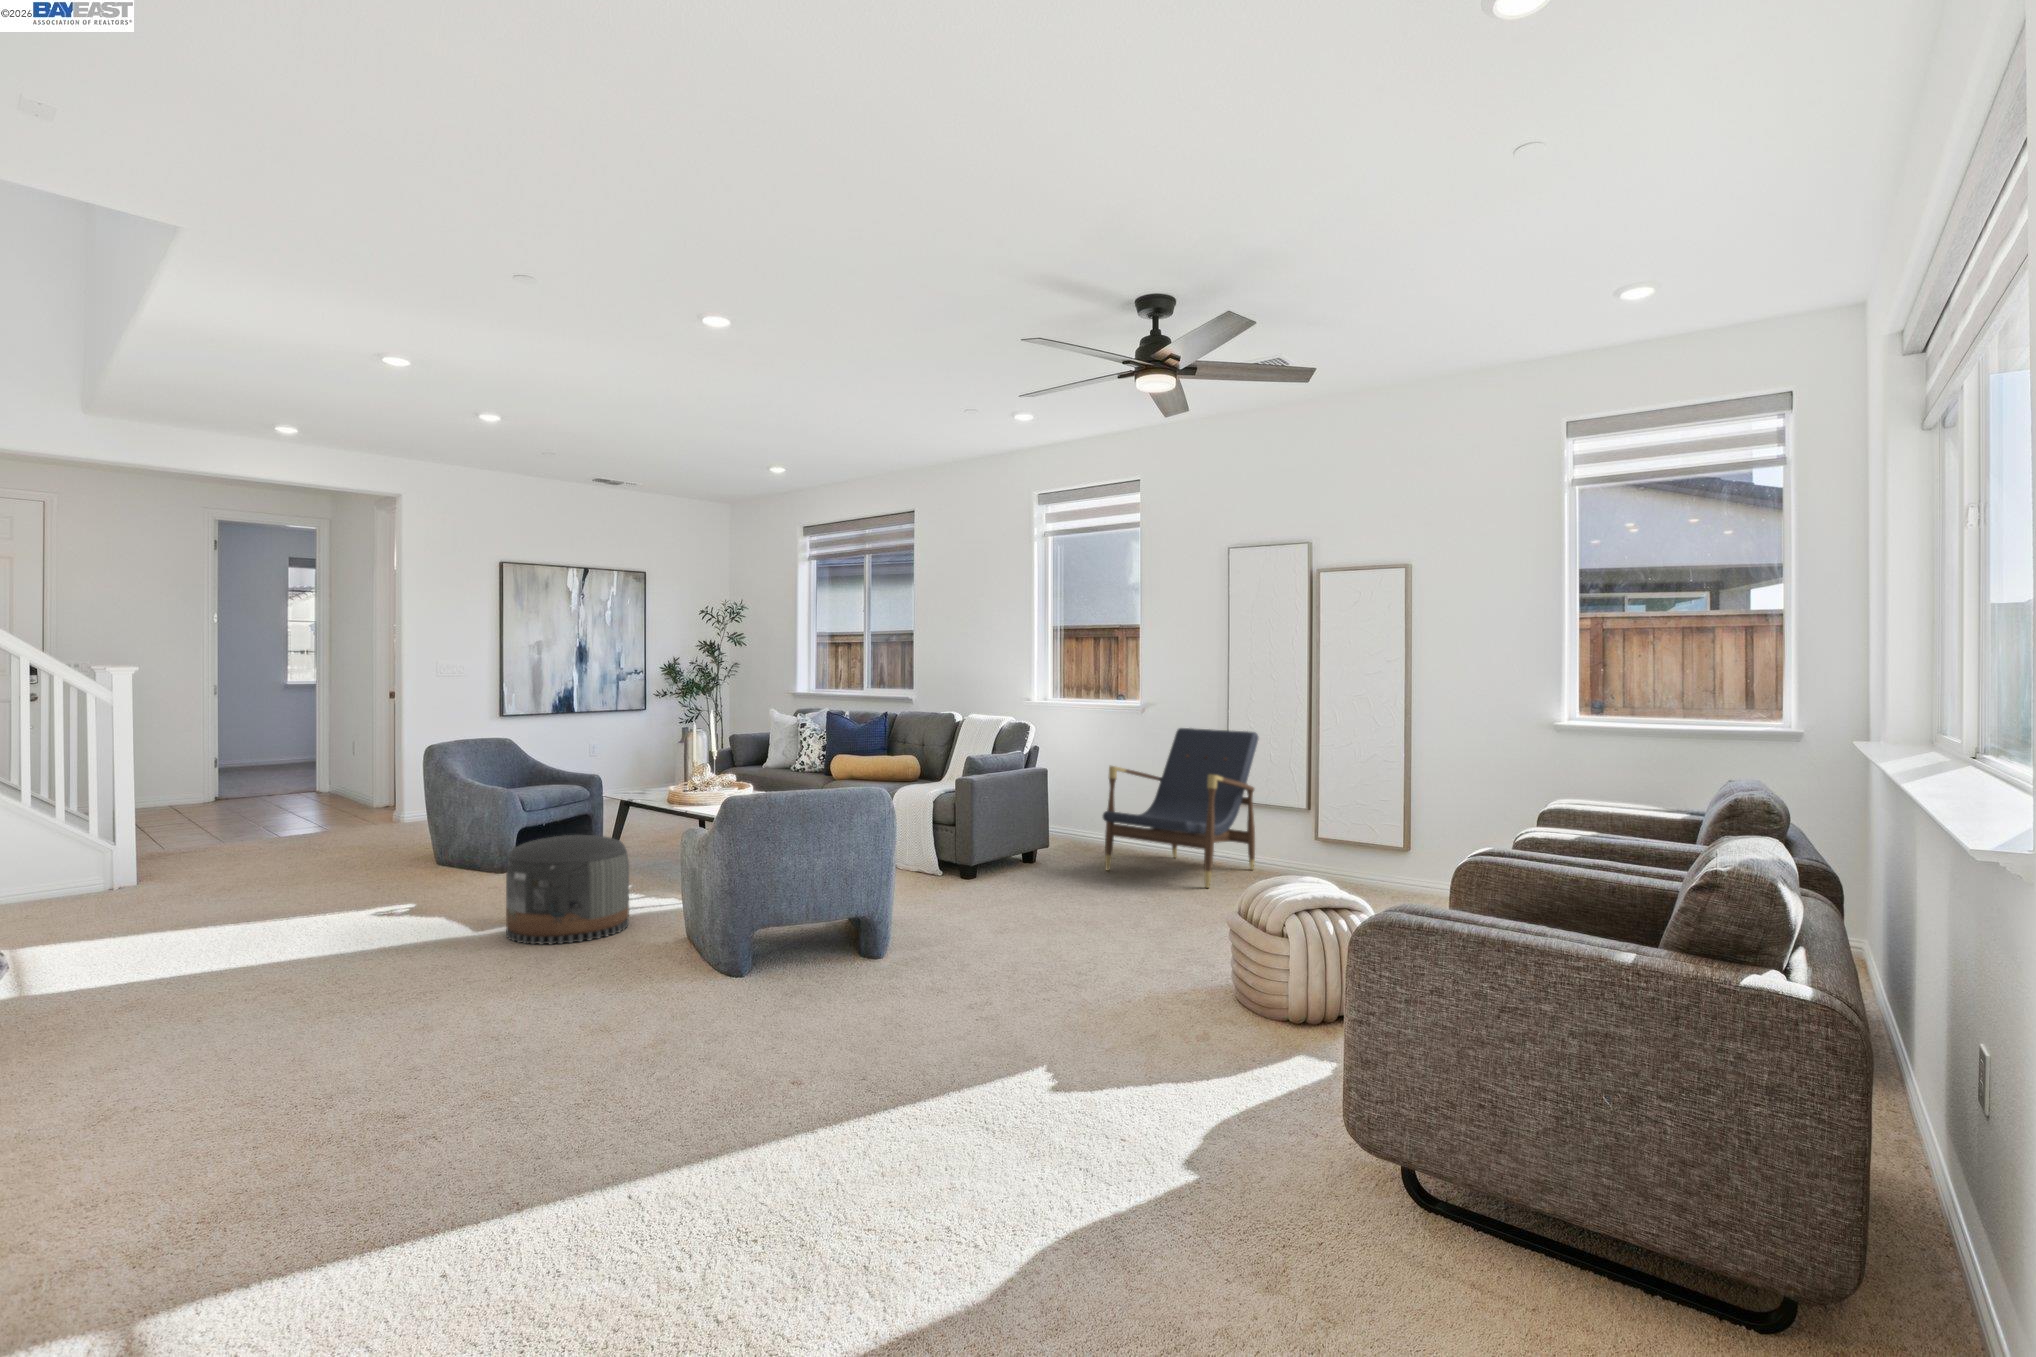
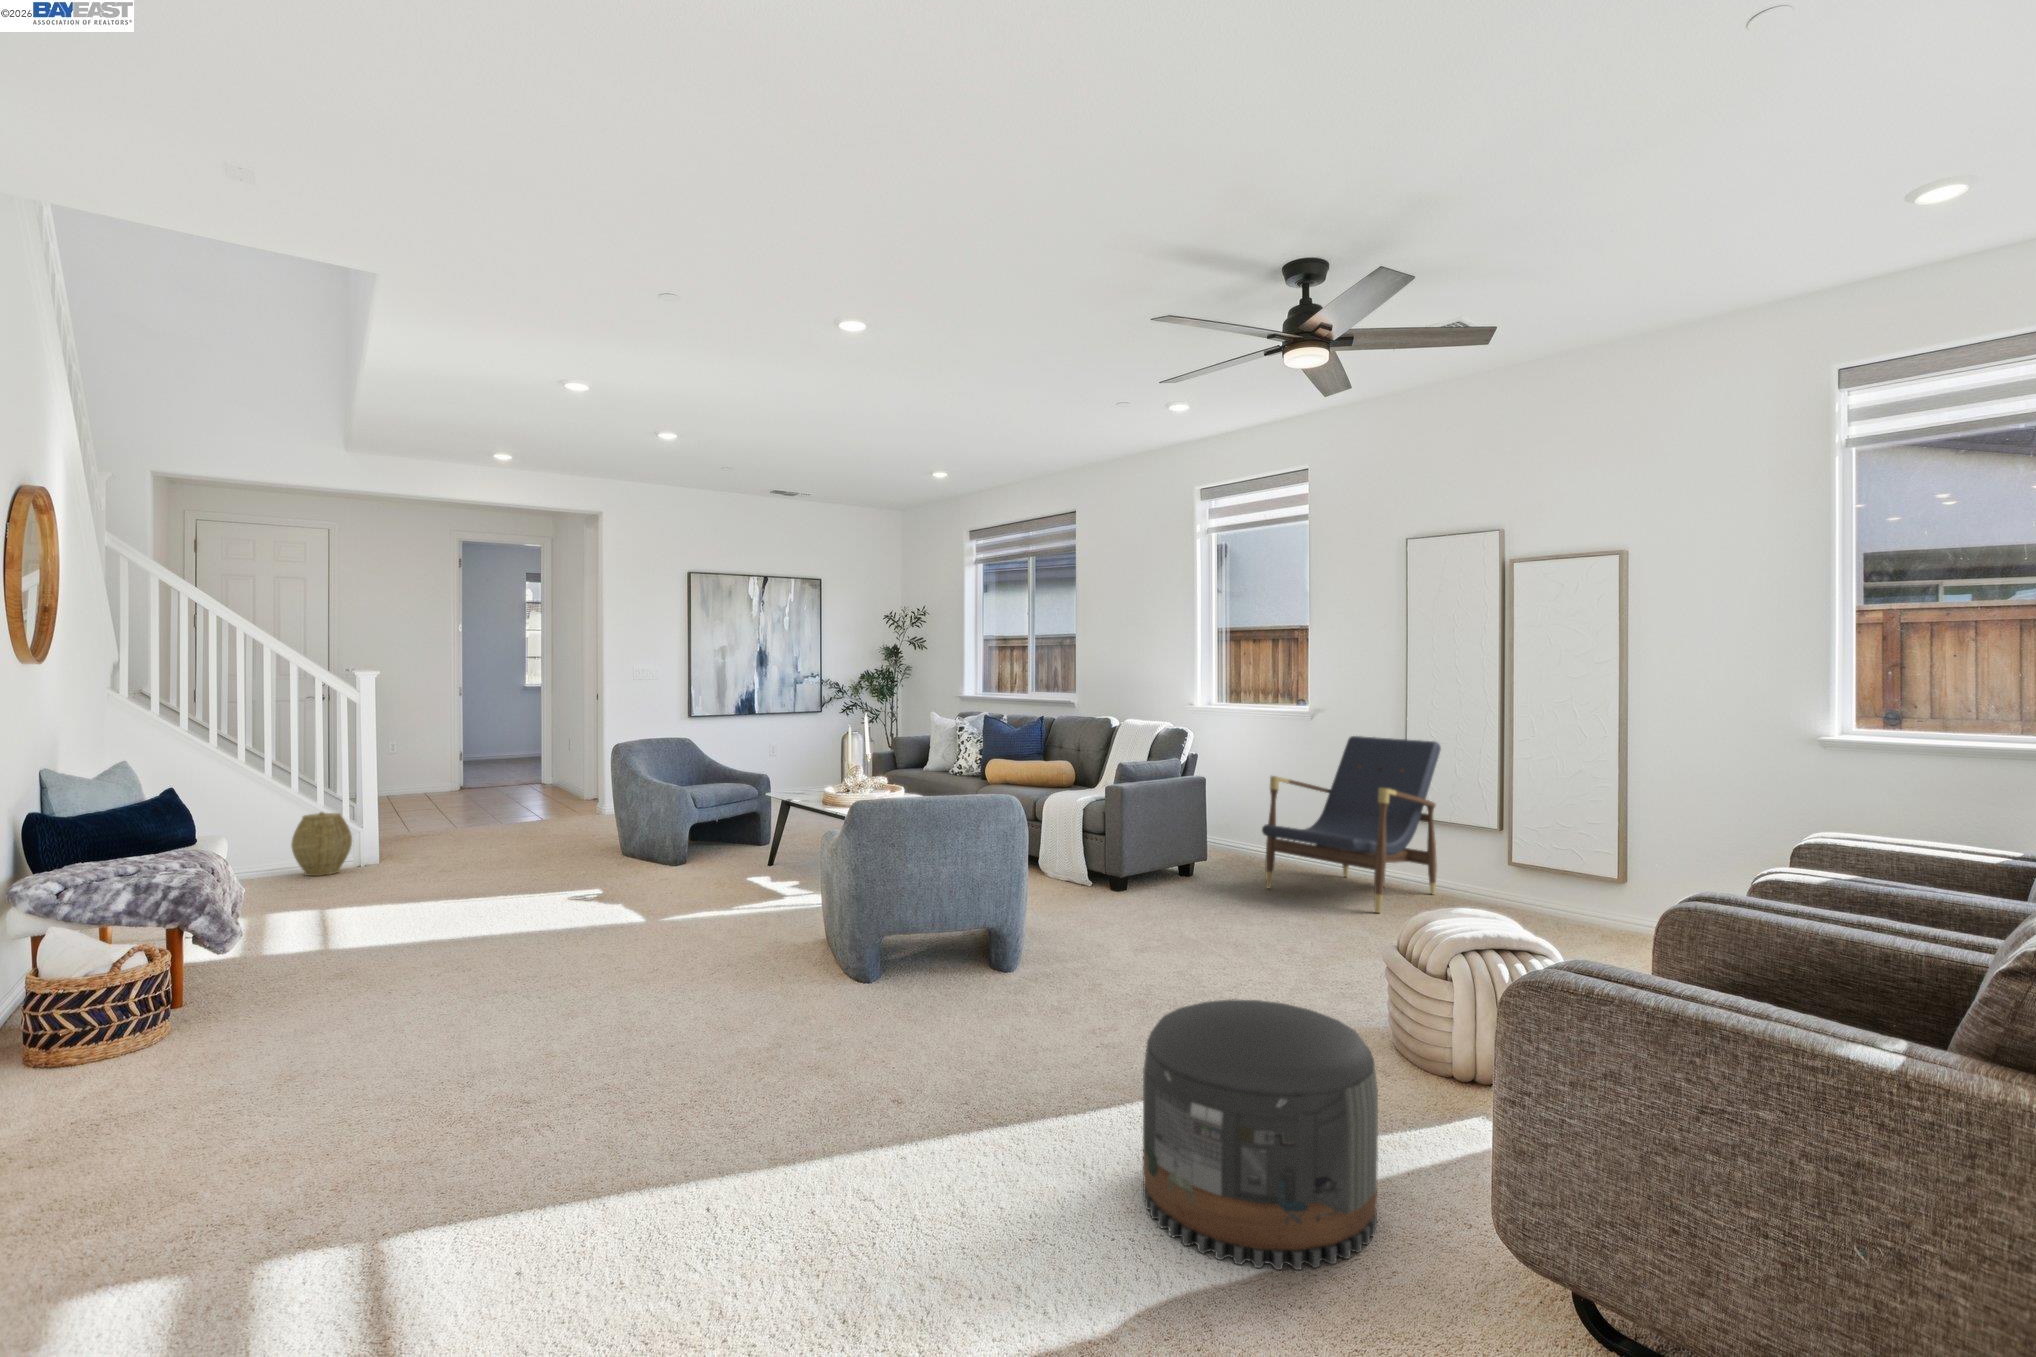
woven basket: none [47,826,122,898] -> present [291,812,352,876]
pouf: present [506,835,629,945] -> present [1143,999,1378,1270]

